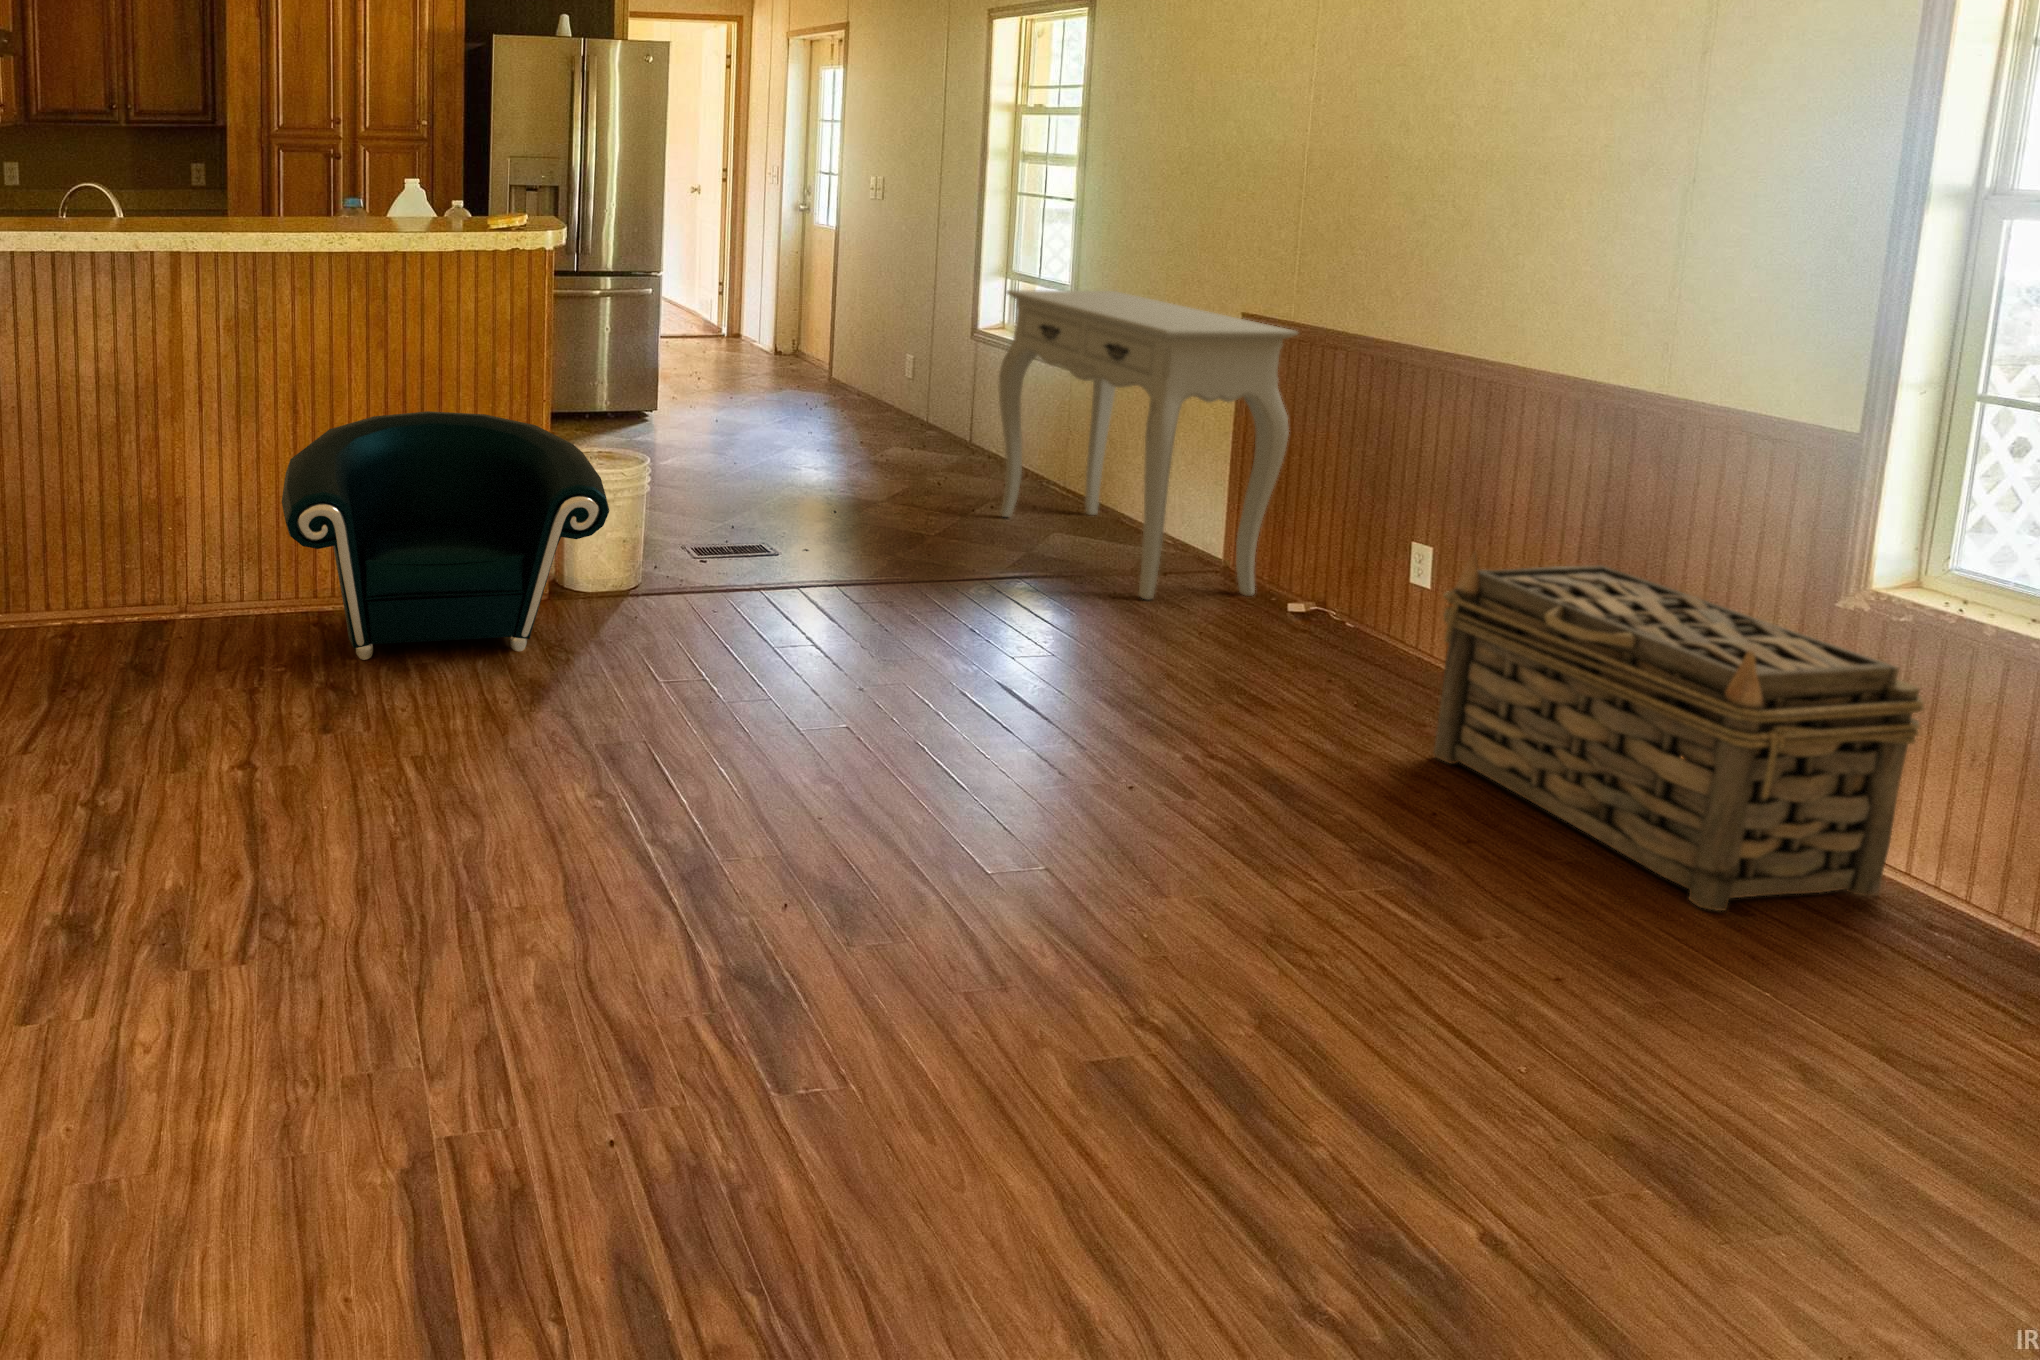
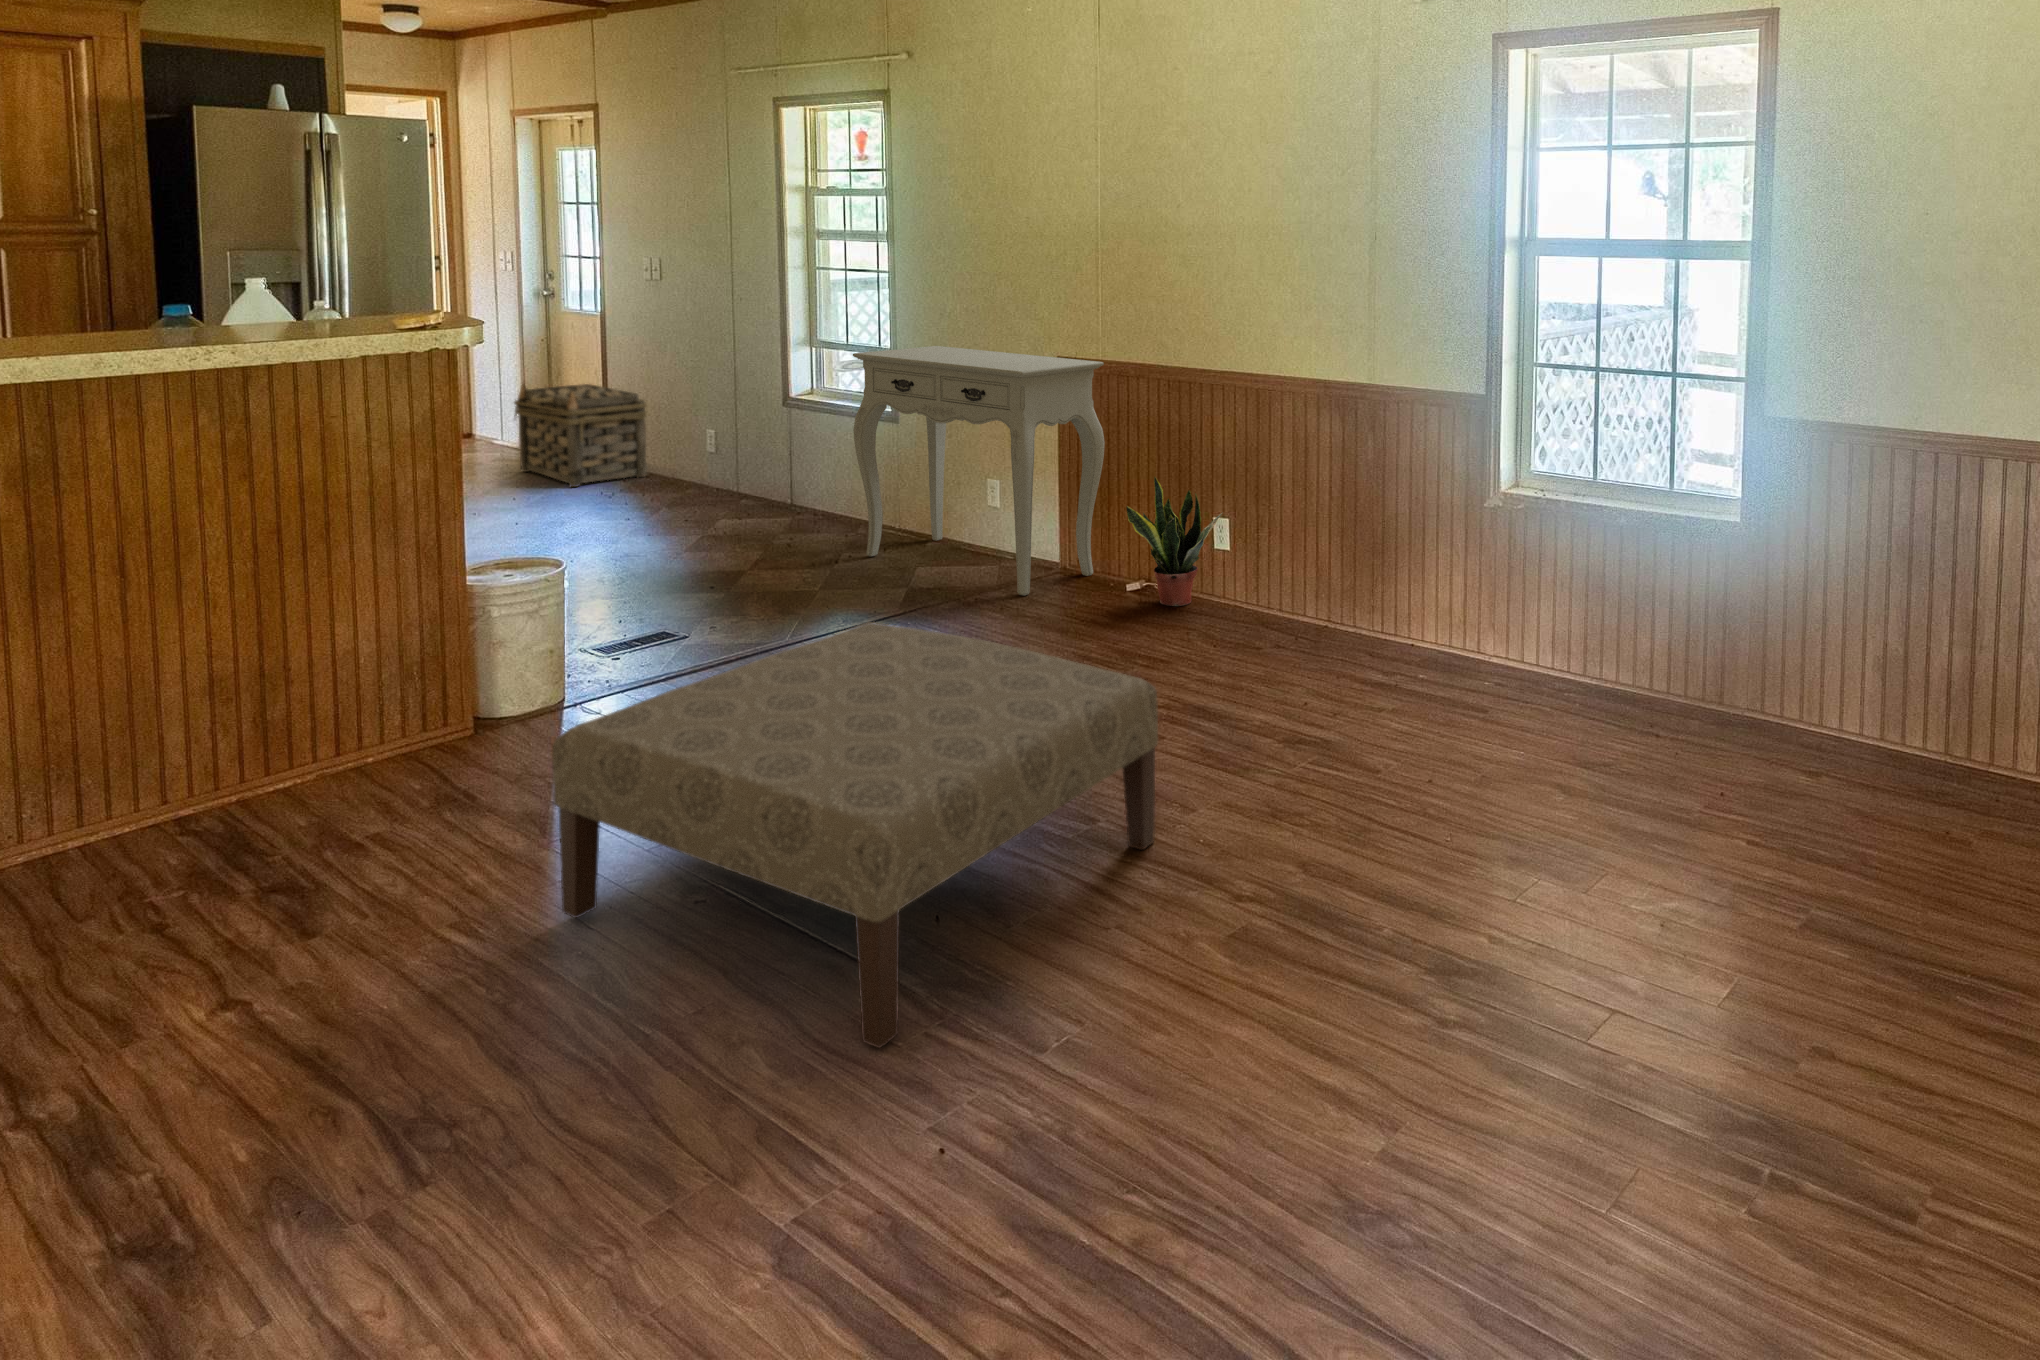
armchair: present [282,411,609,660] -> none [140,544,590,864]
potted plant: none [1280,488,1430,664] -> present [1126,477,1221,606]
basket: present [1434,552,1924,911] -> present [514,383,647,487]
ottoman: none [492,580,1102,1014] -> present [552,622,1158,1048]

